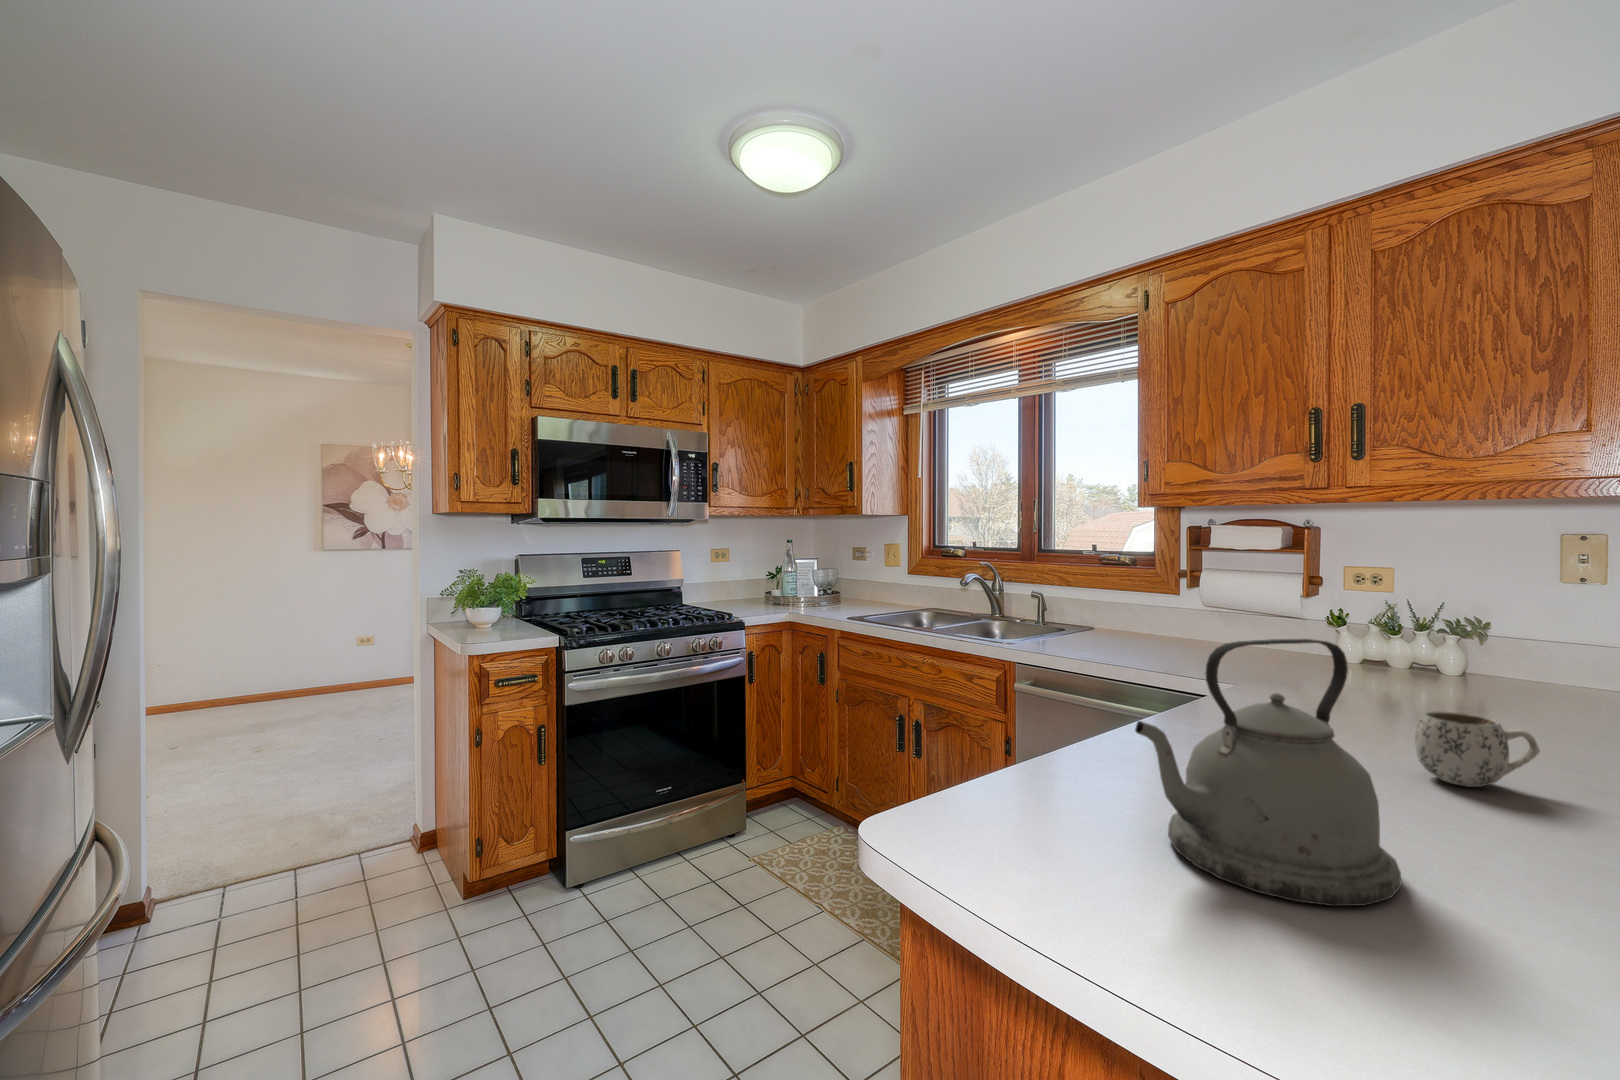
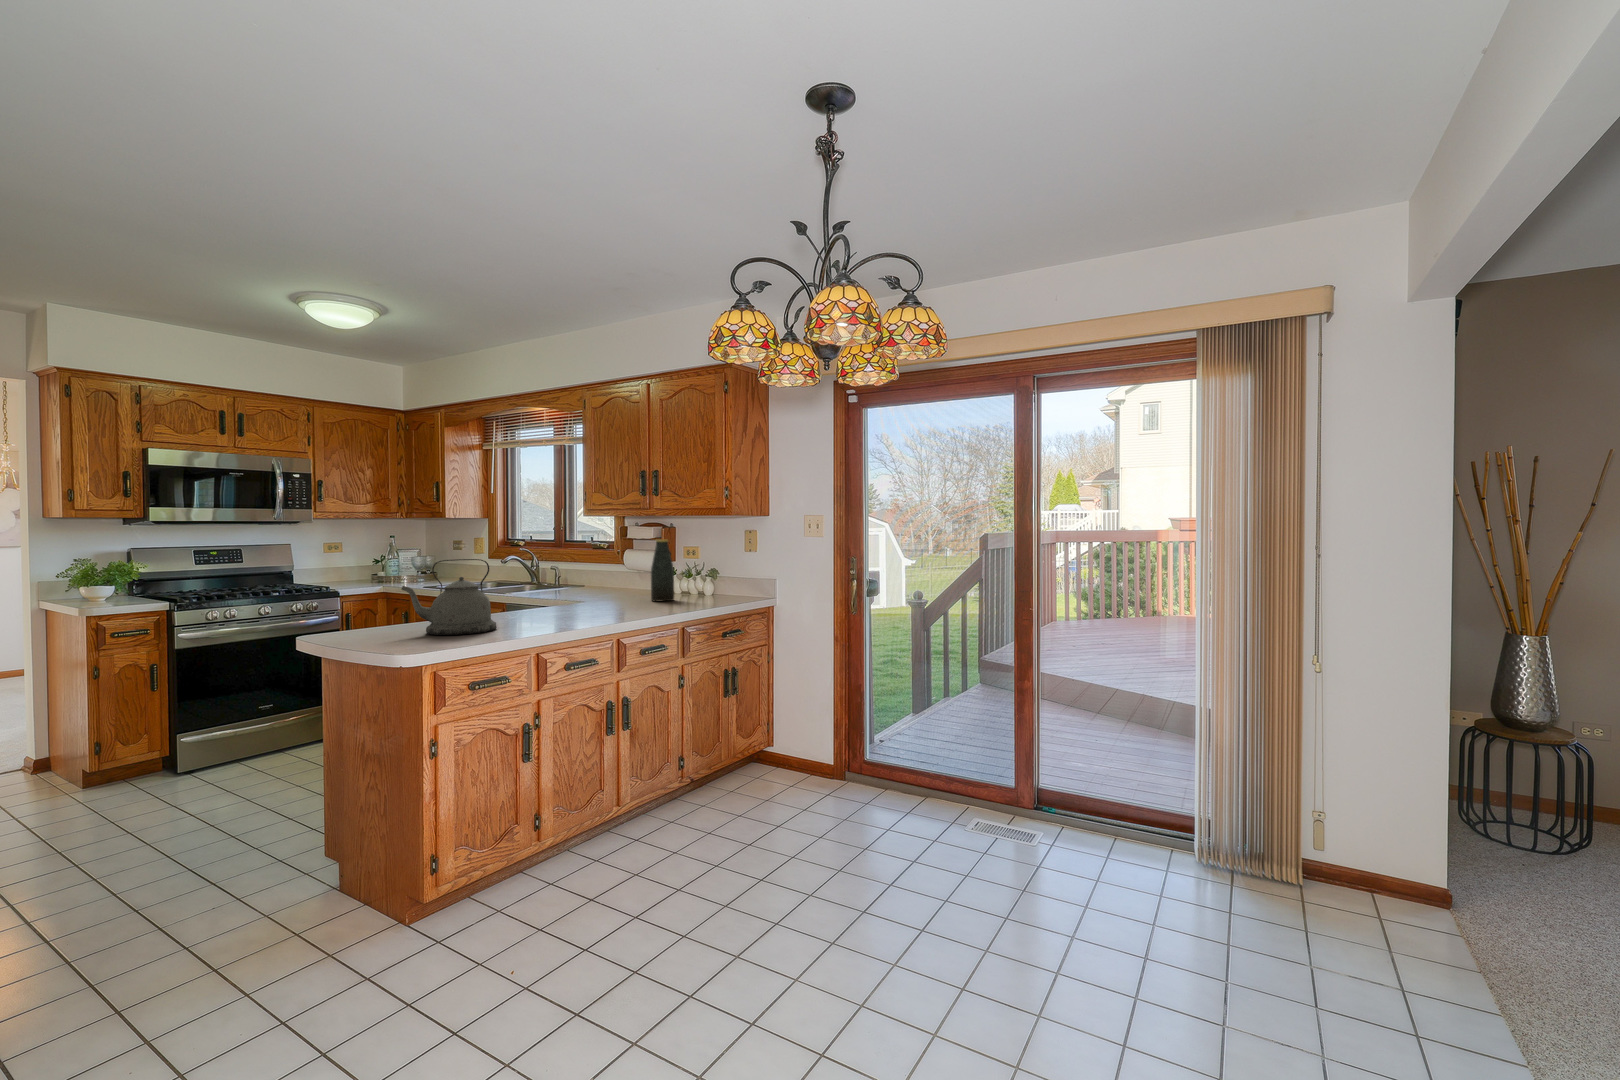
bottle: none [1408,563,1479,709] -> present [651,540,674,601]
mug: present [1415,711,1540,787] -> none [573,592,607,616]

